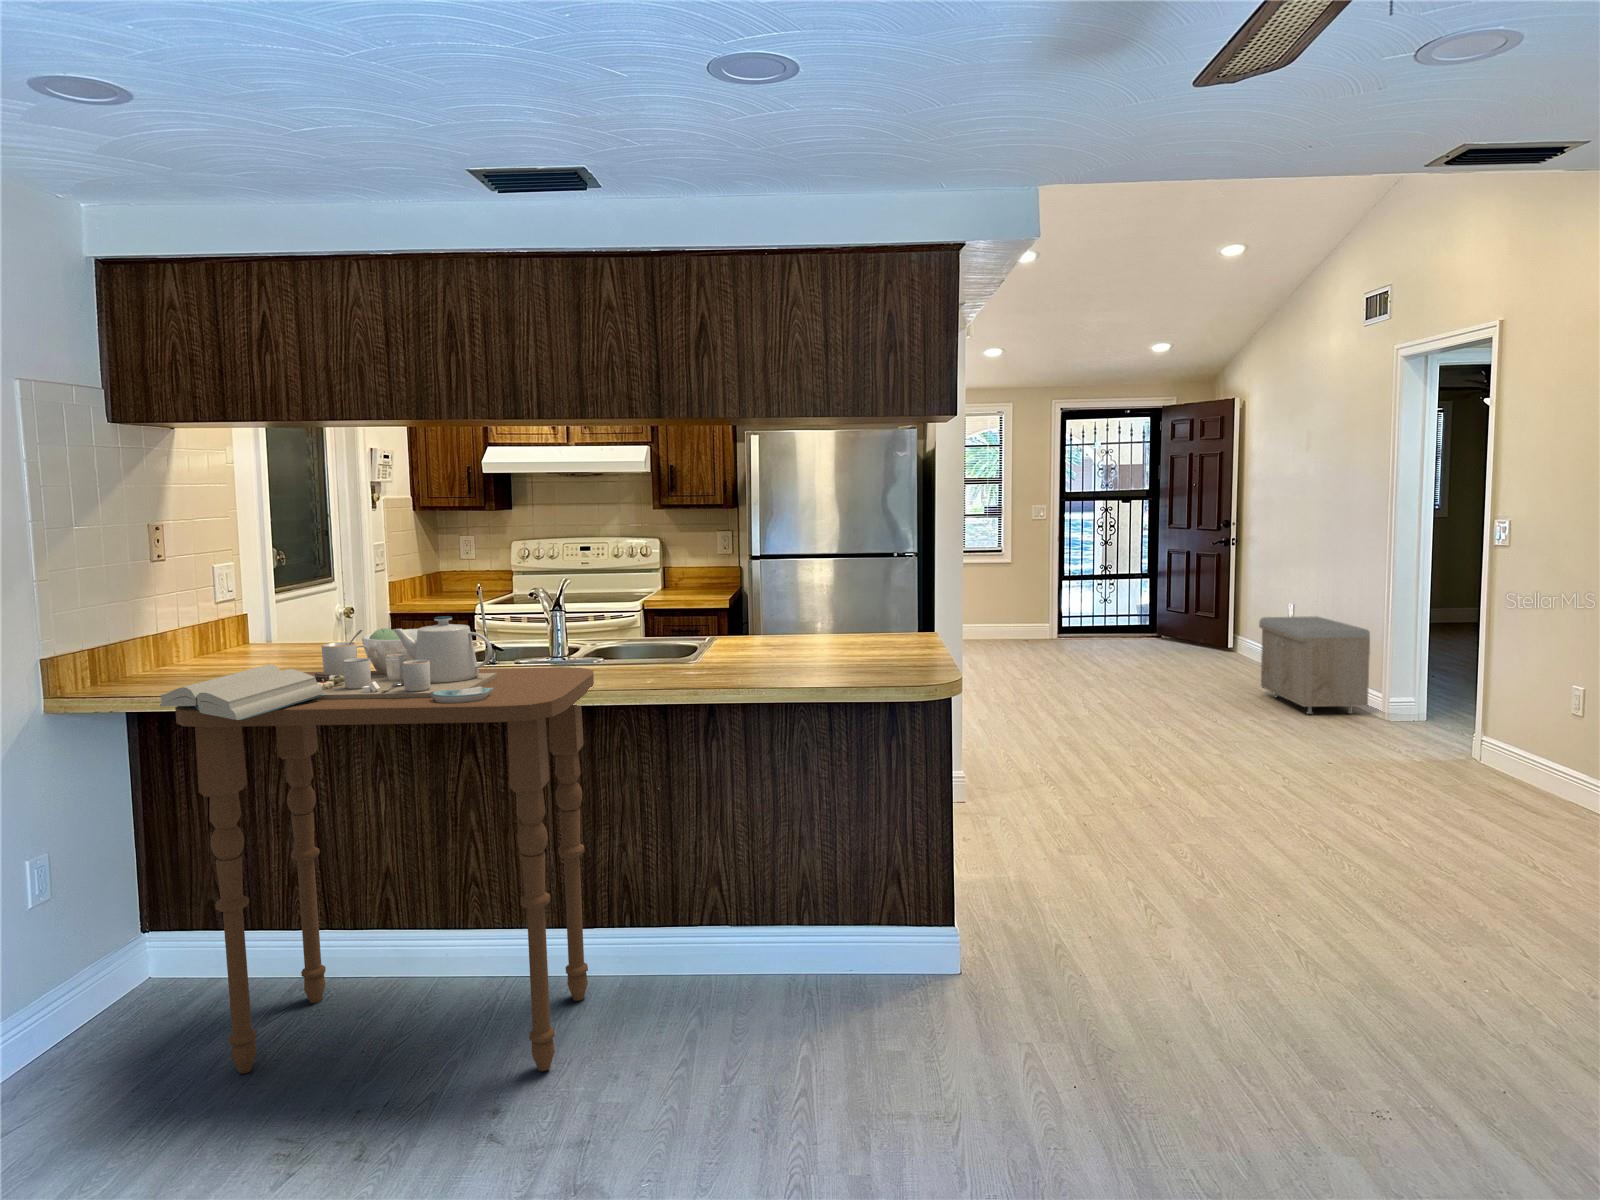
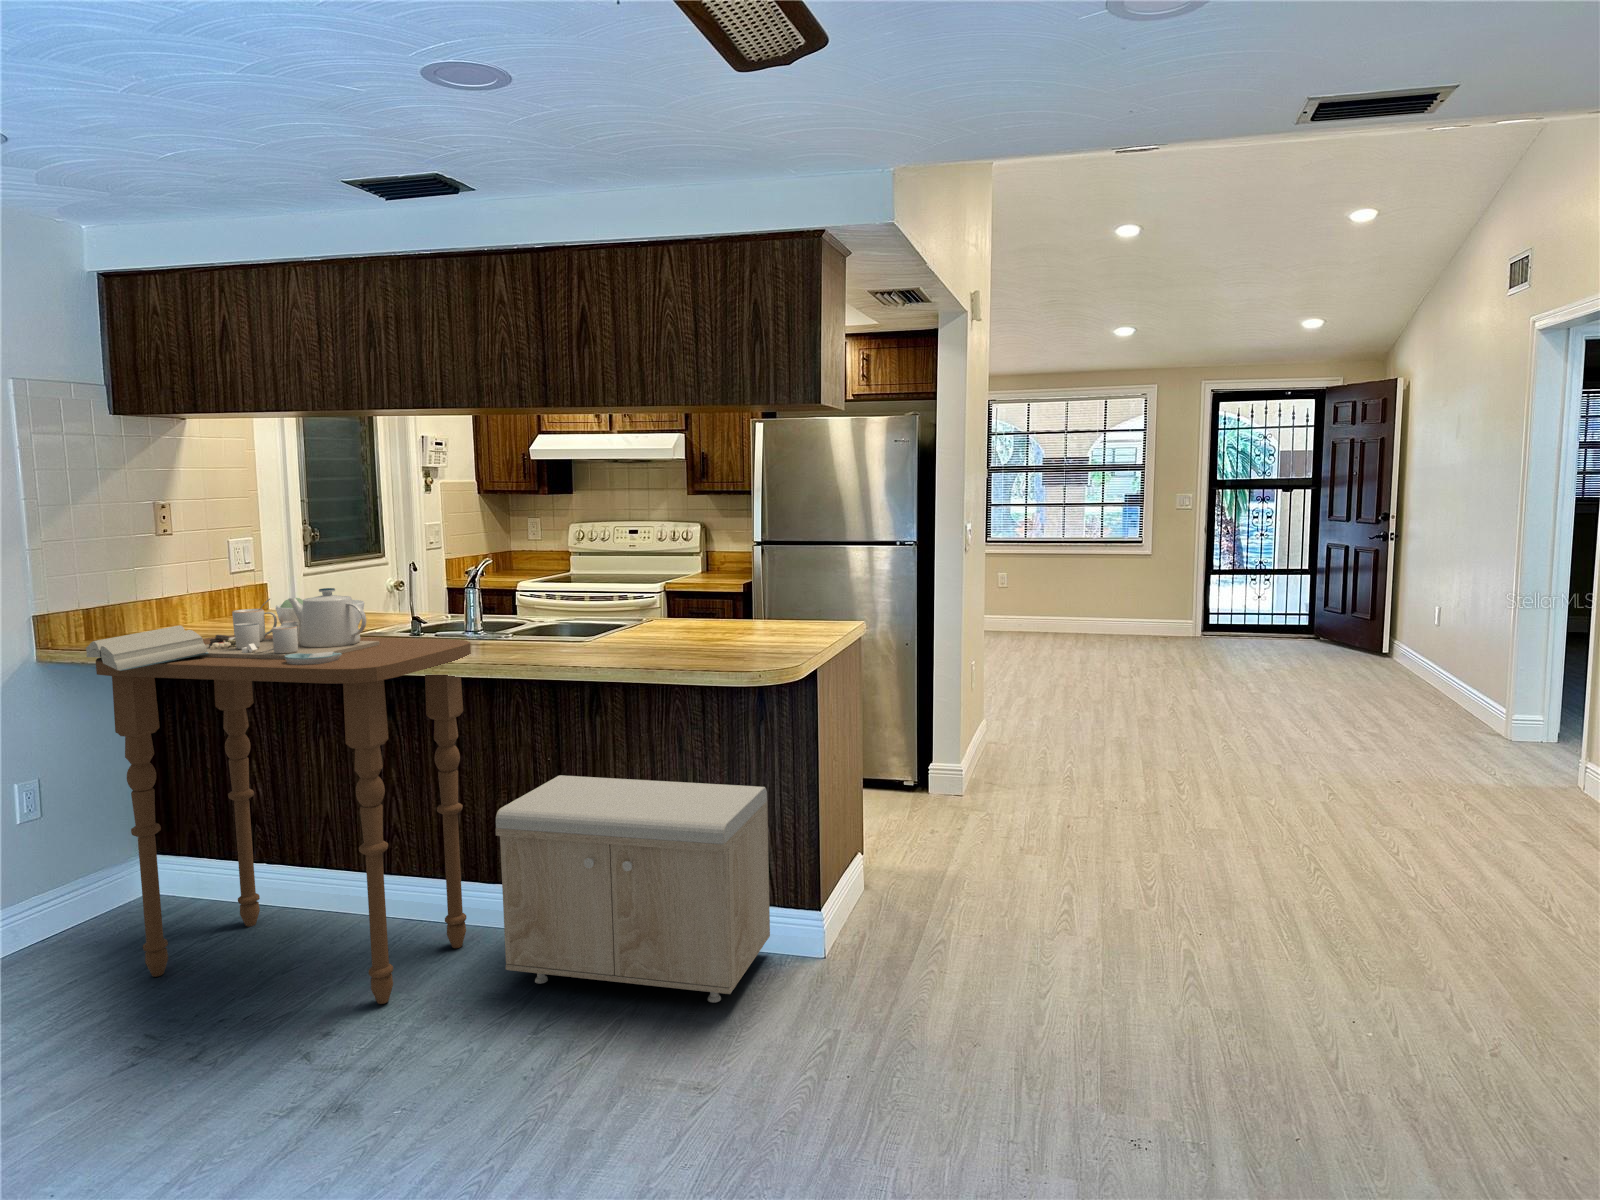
storage bench: present [1259,616,1370,714] -> present [495,775,770,1003]

